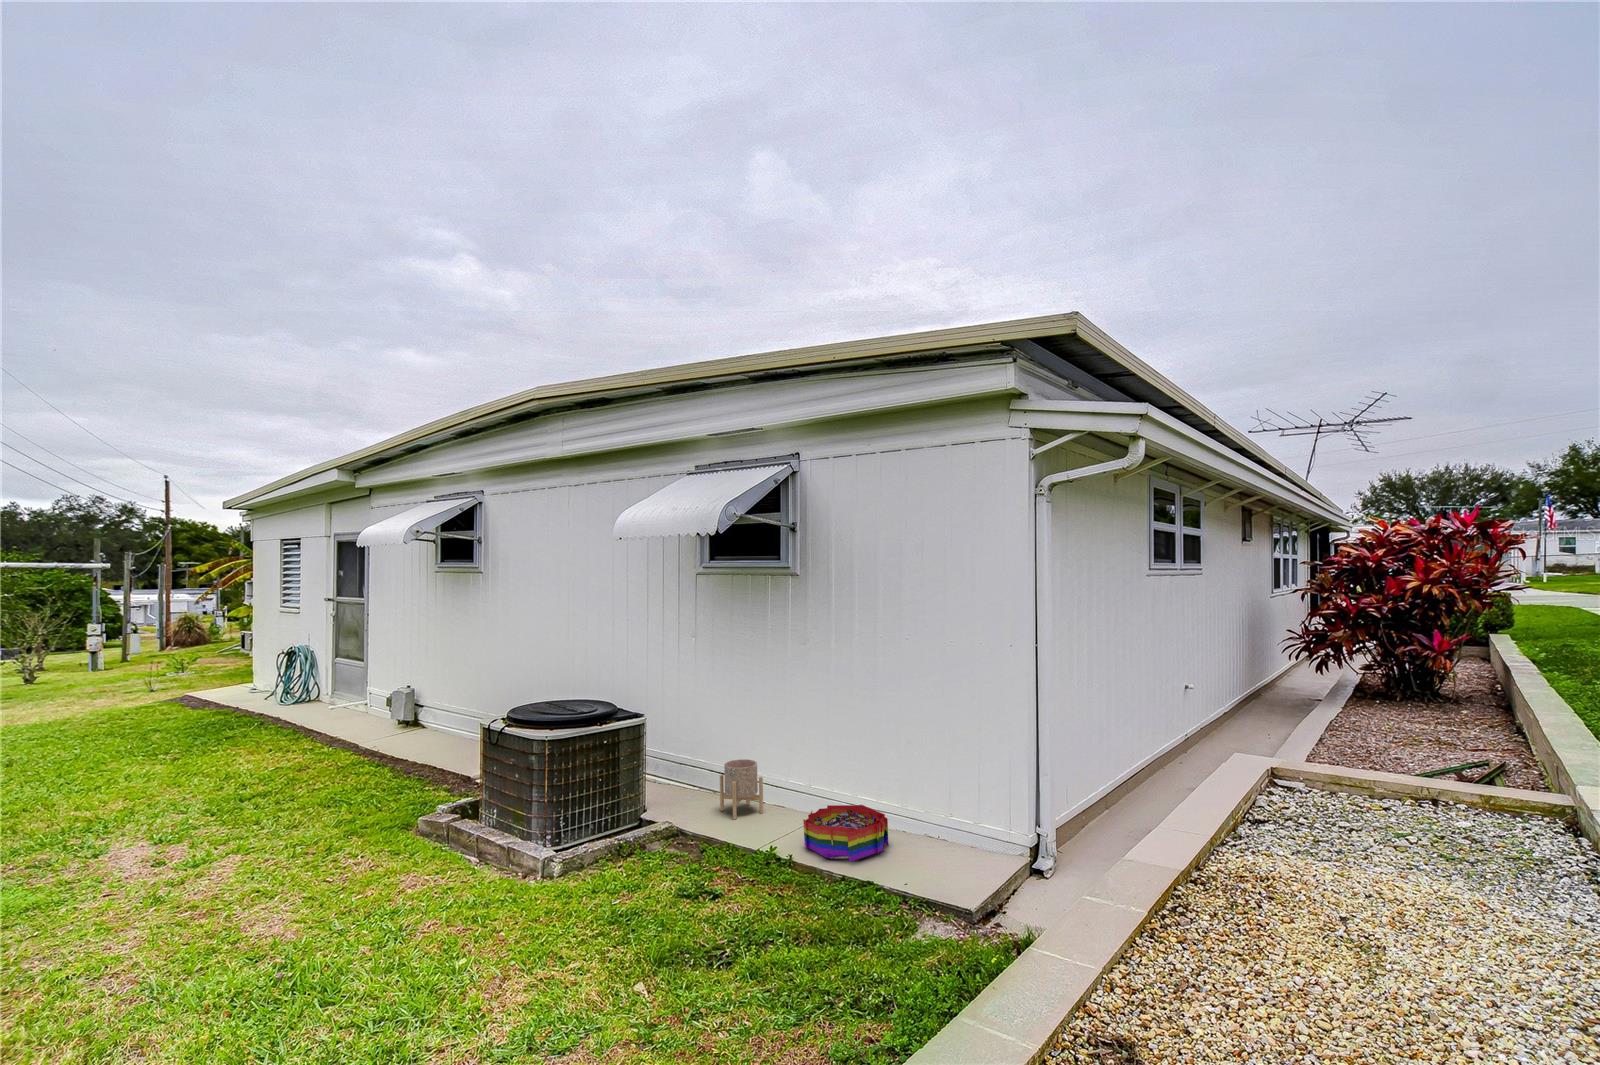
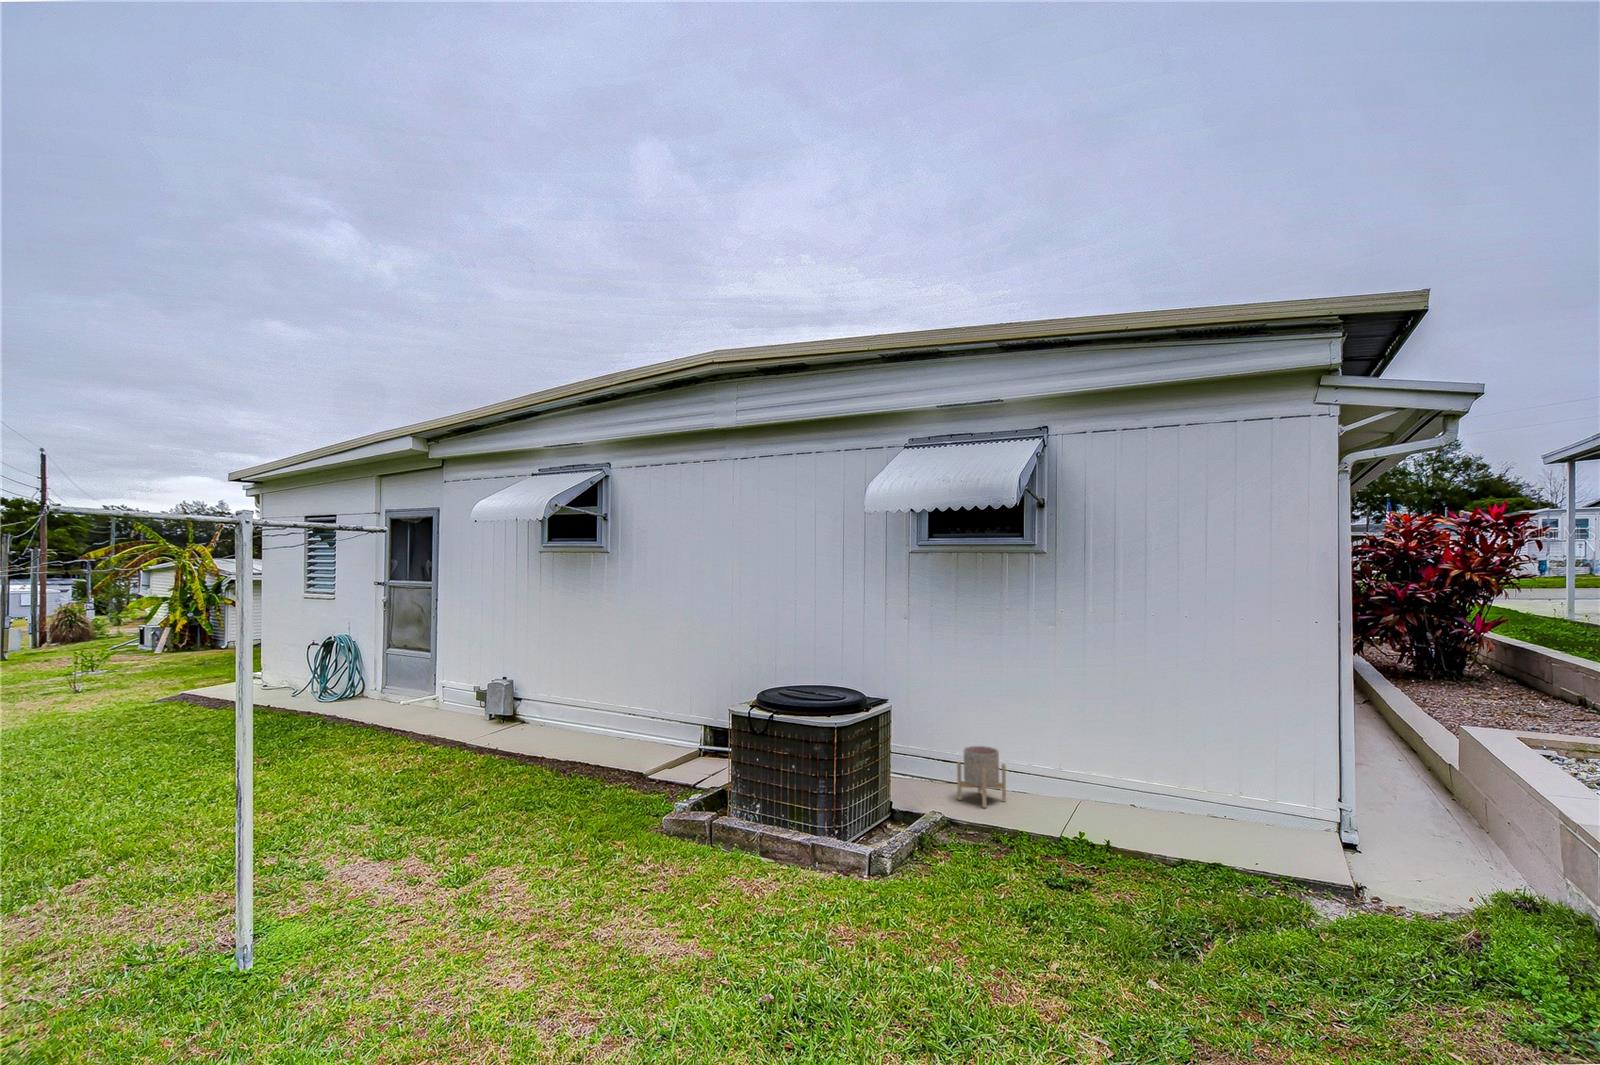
storage bin: present [803,805,888,862] -> none [1089,789,1185,847]

